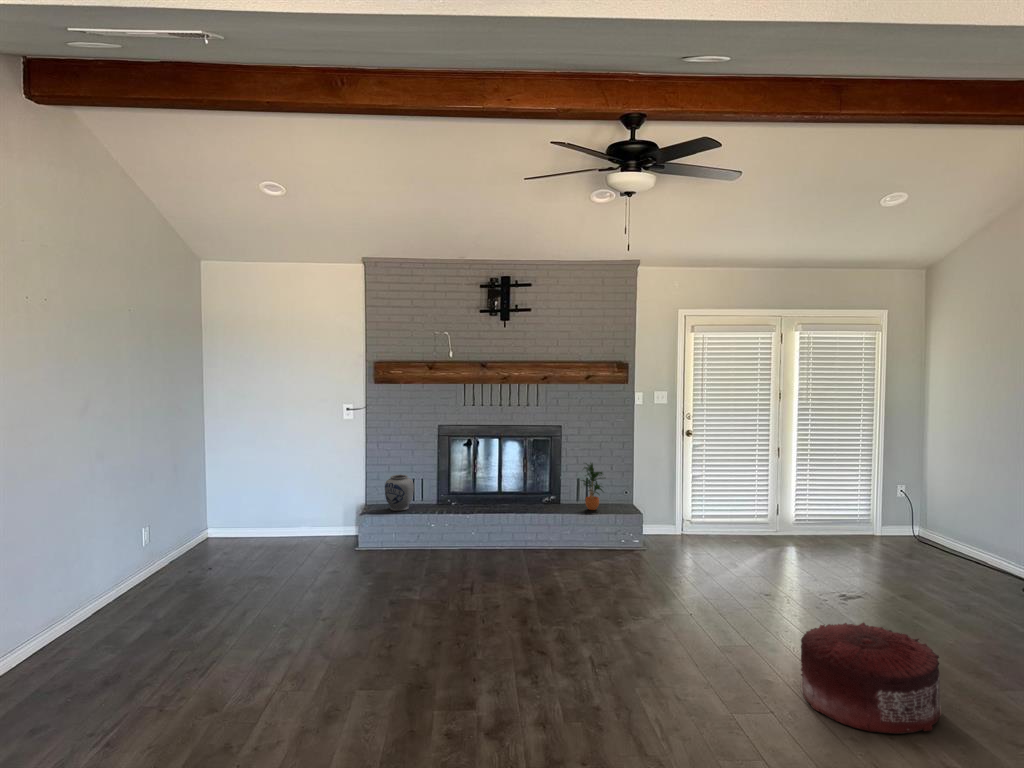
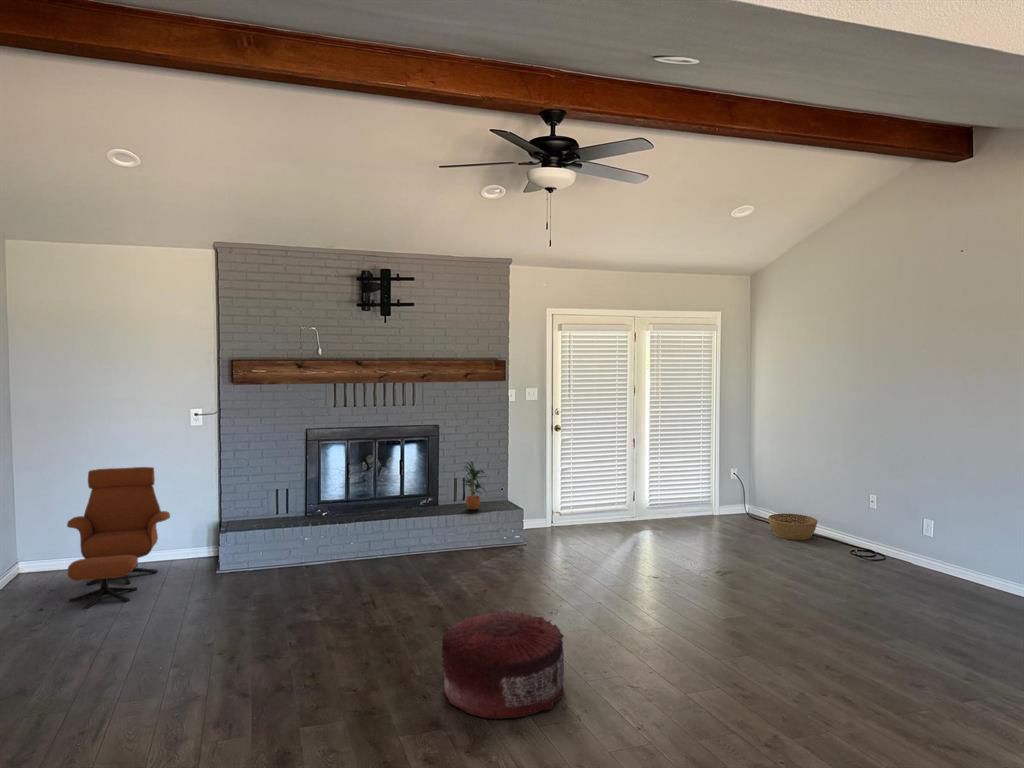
lounge chair: none [234,453,322,569] -> present [67,467,170,609]
vase: present [385,475,414,511] -> none [249,485,283,526]
basket: none [928,539,991,571] -> present [768,514,818,540]
pouf: present [801,623,941,734] -> present [442,610,565,719]

